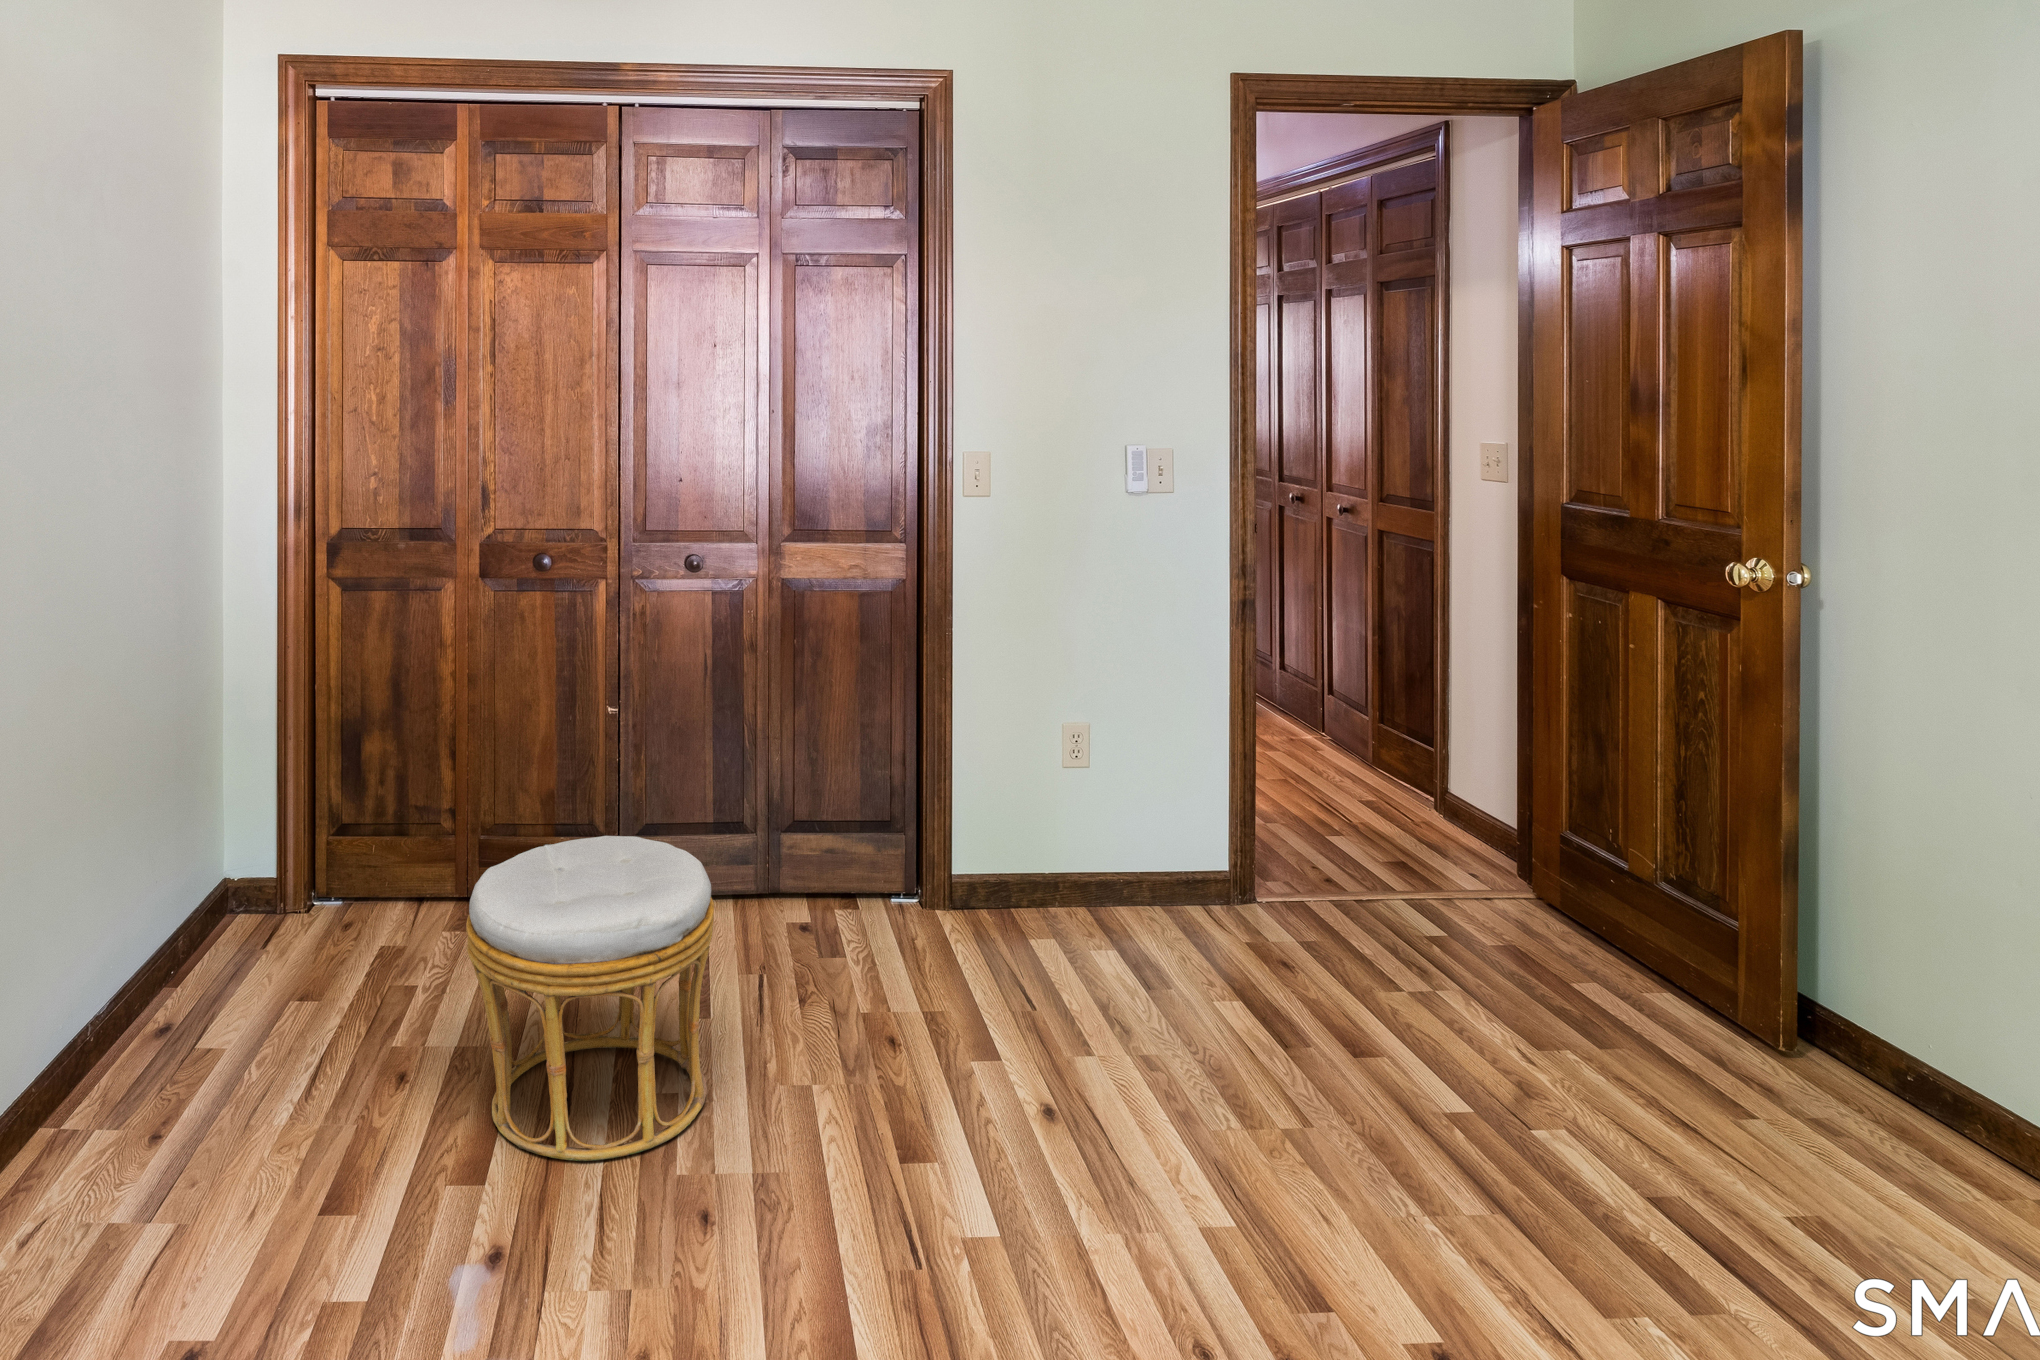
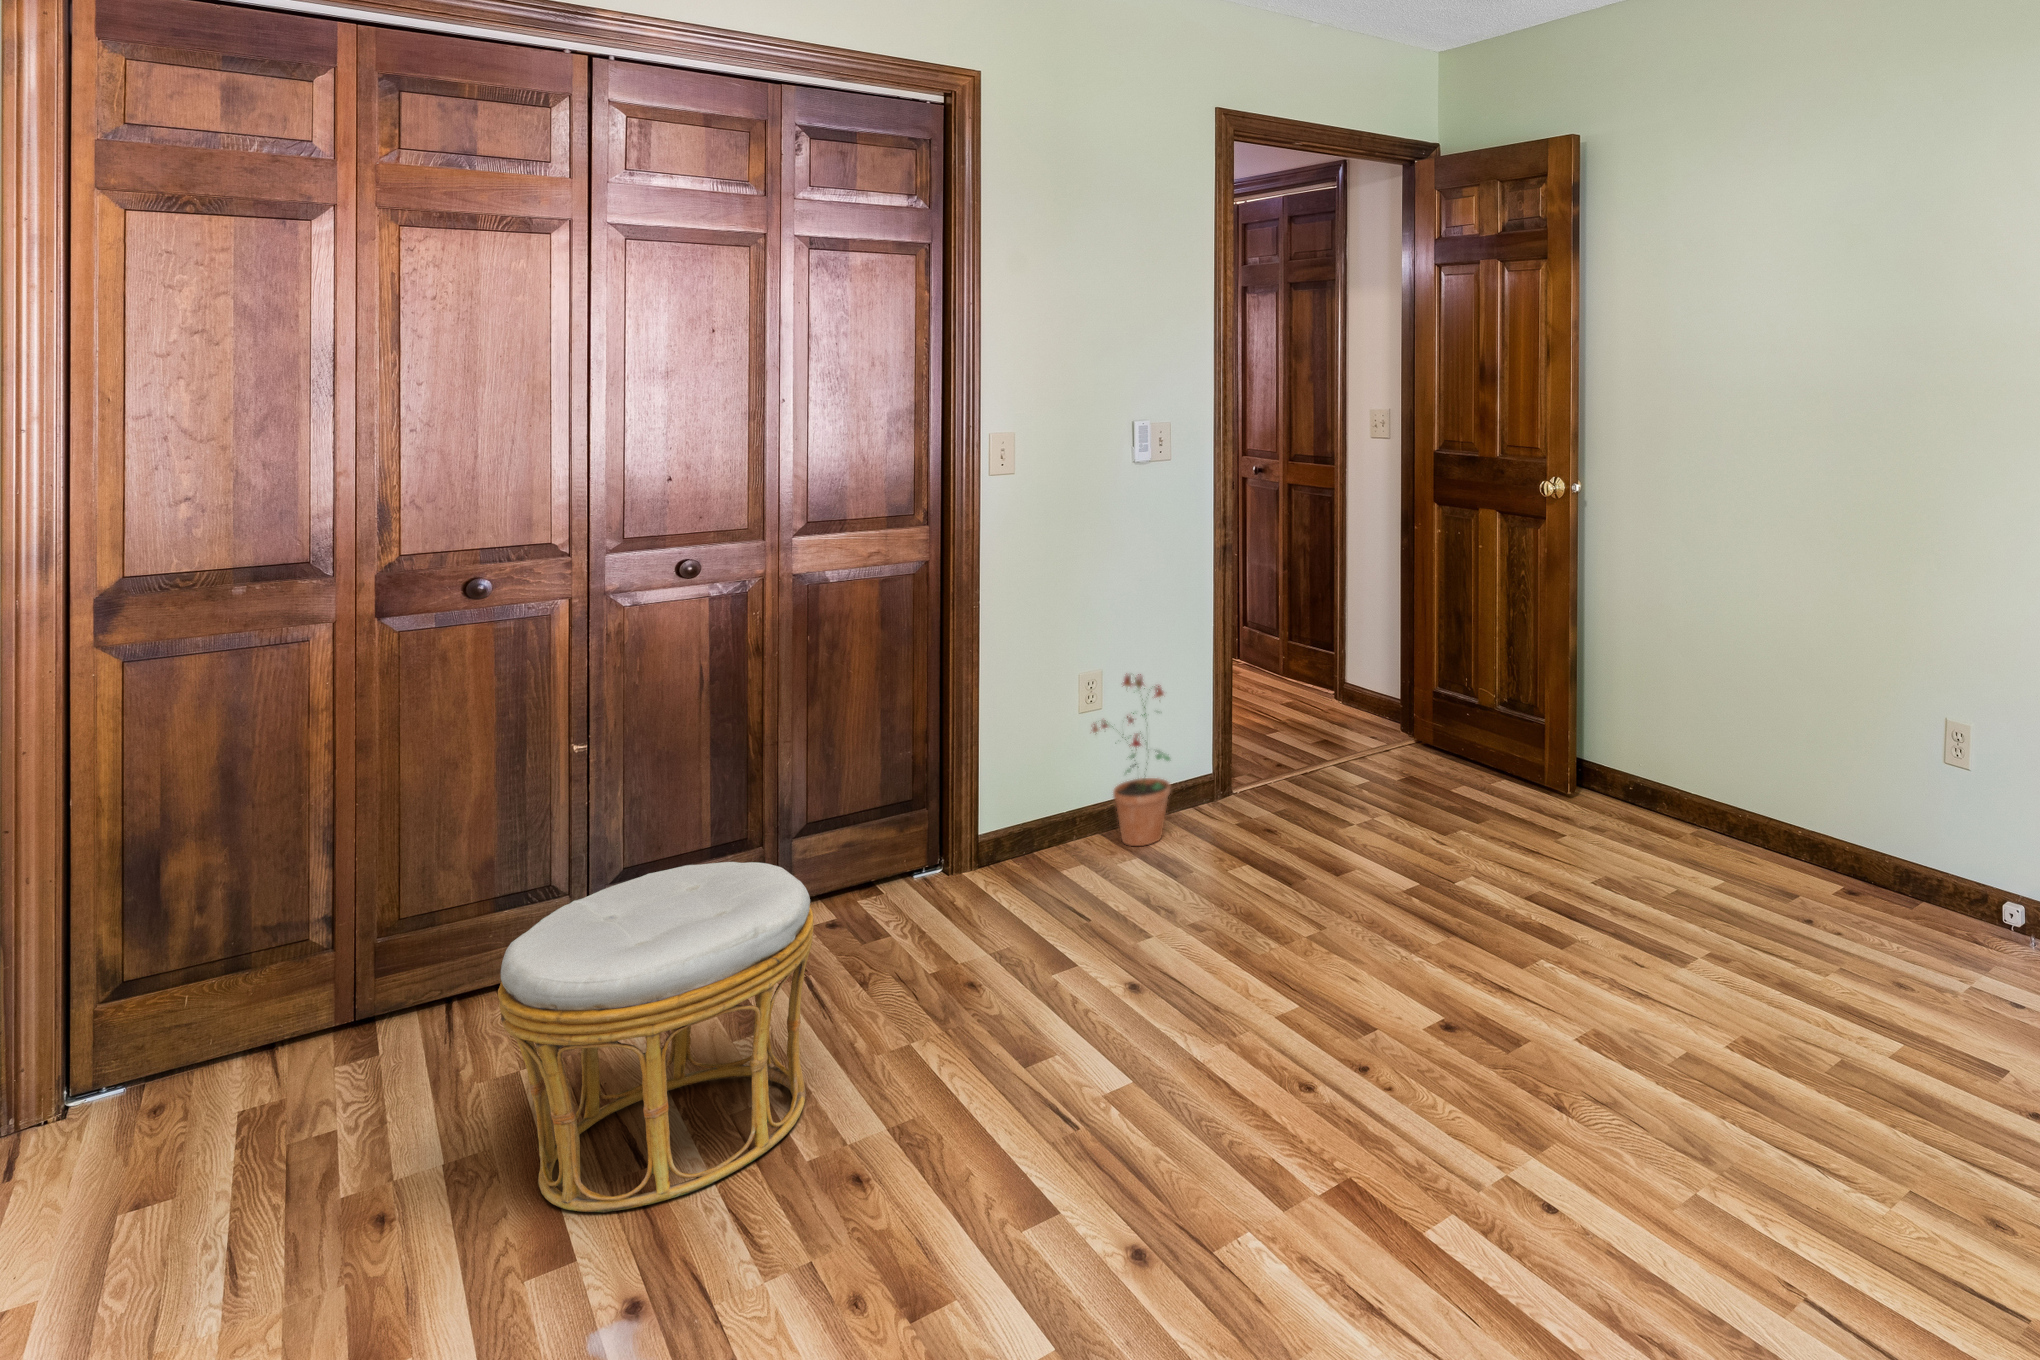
potted plant: none [1075,730,1167,938] -> present [1093,673,1171,846]

